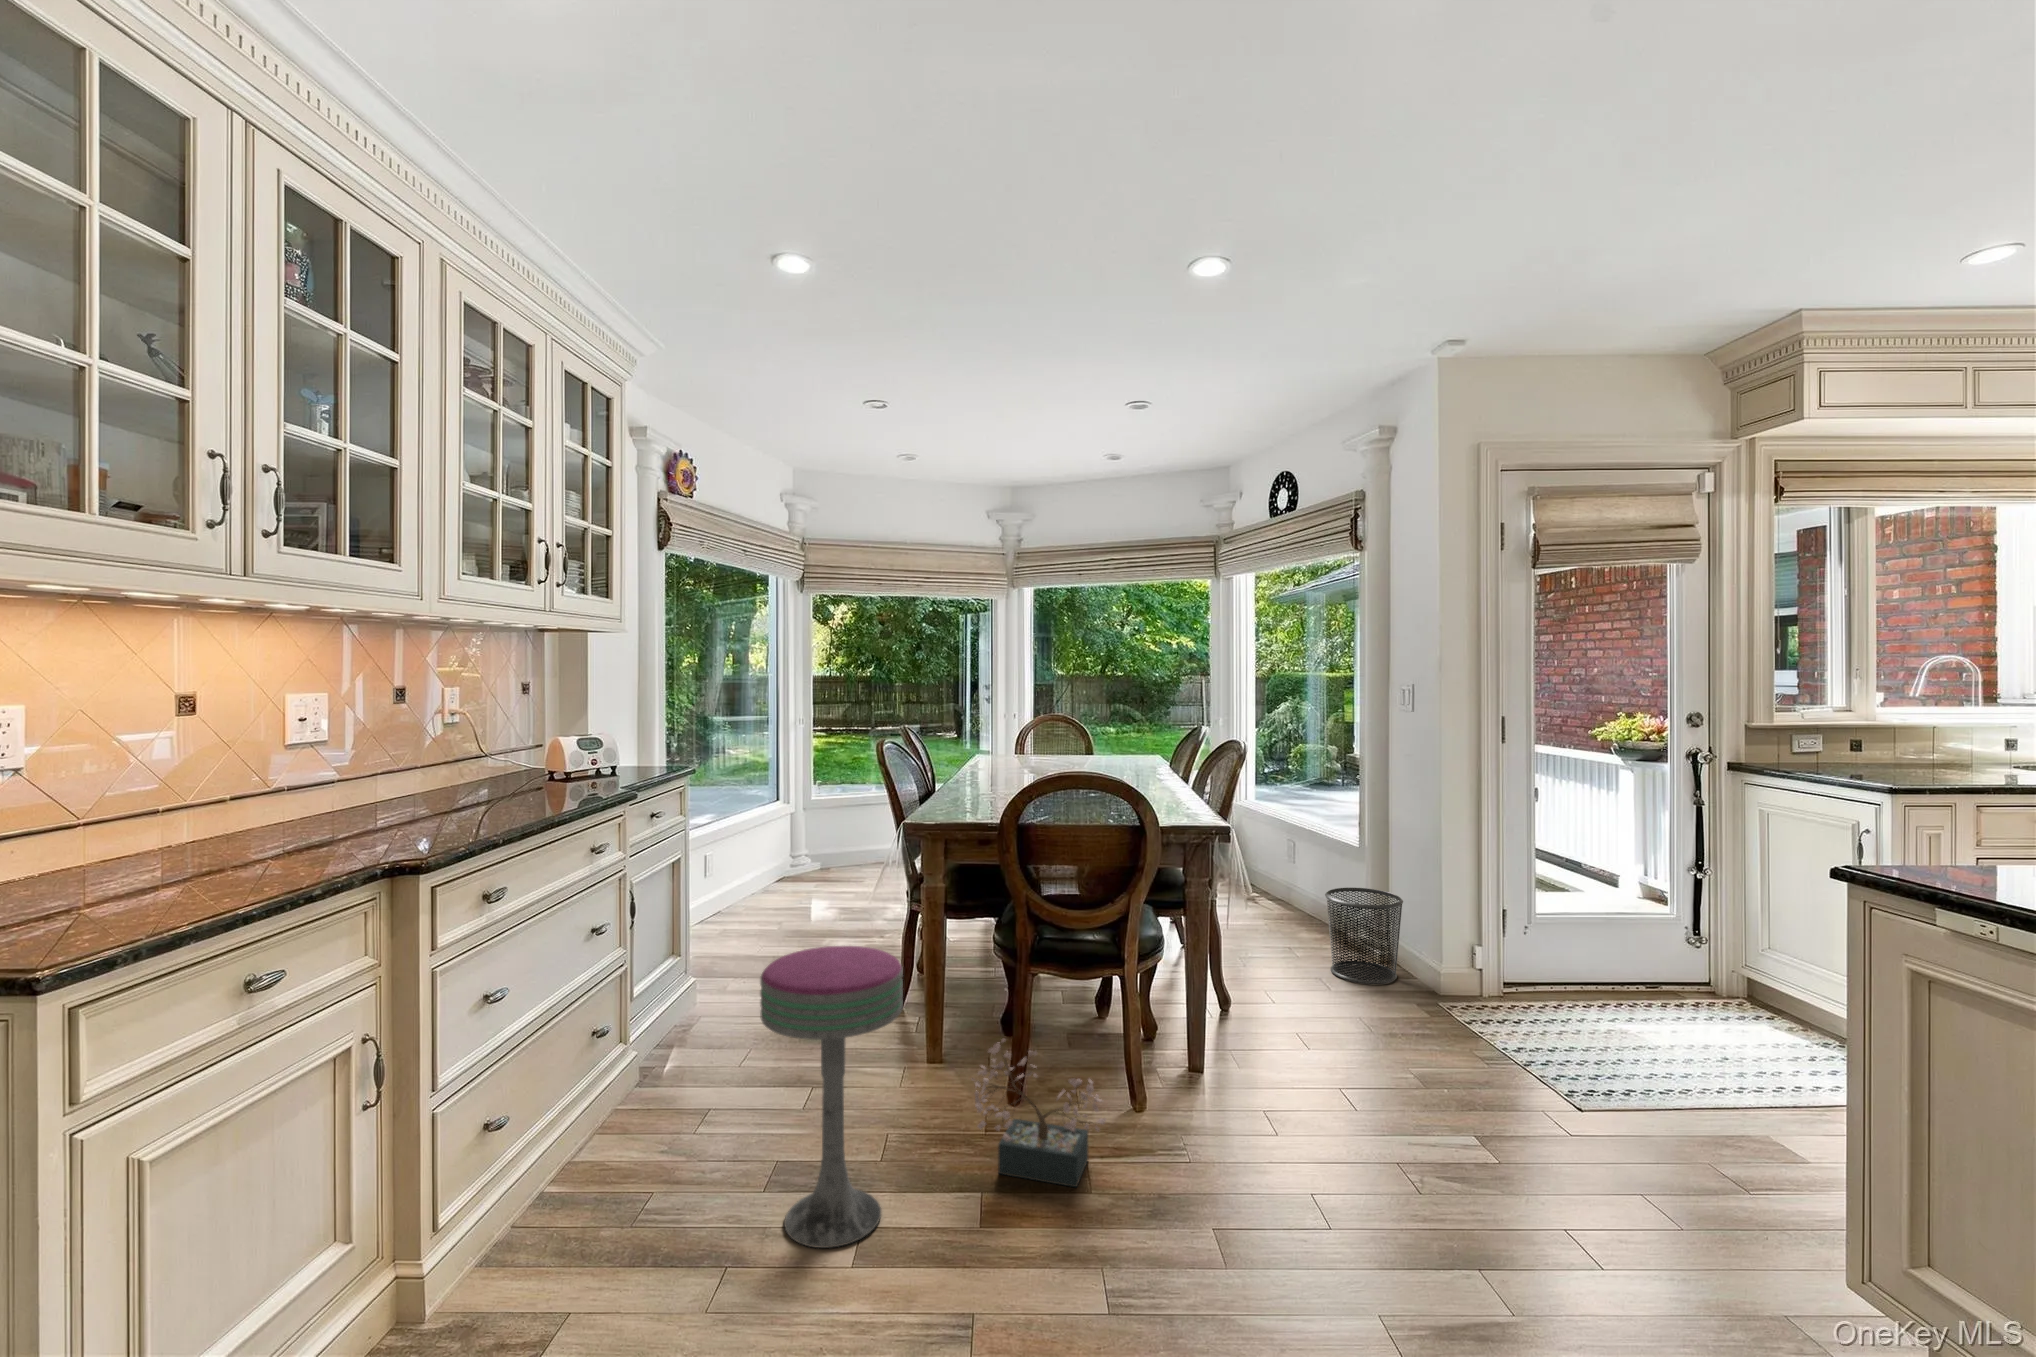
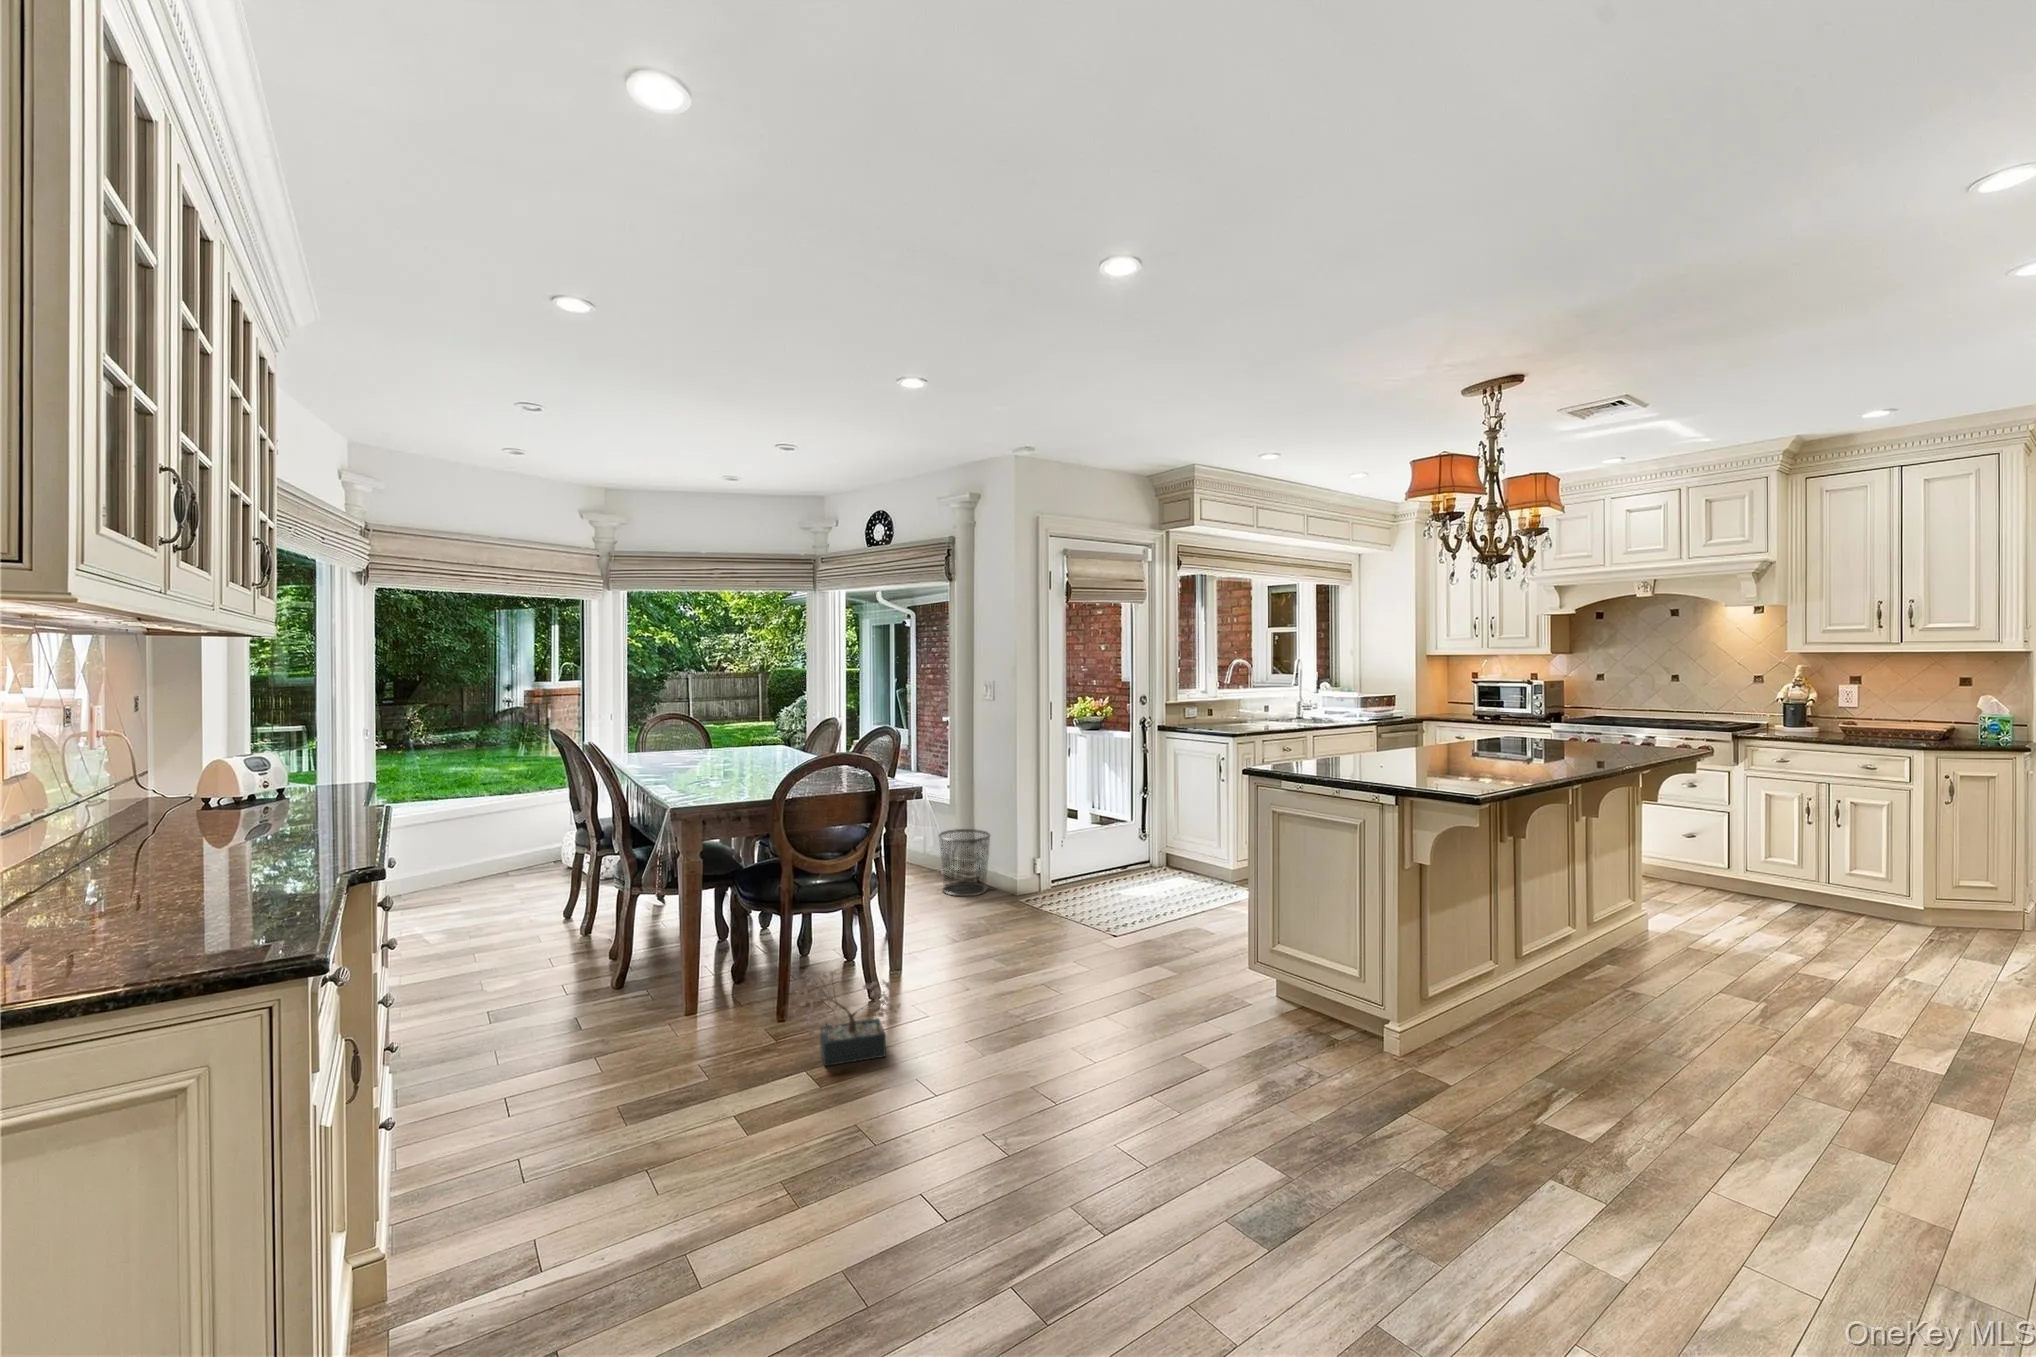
bar stool: present [760,946,903,1248] -> none [662,909,784,1152]

